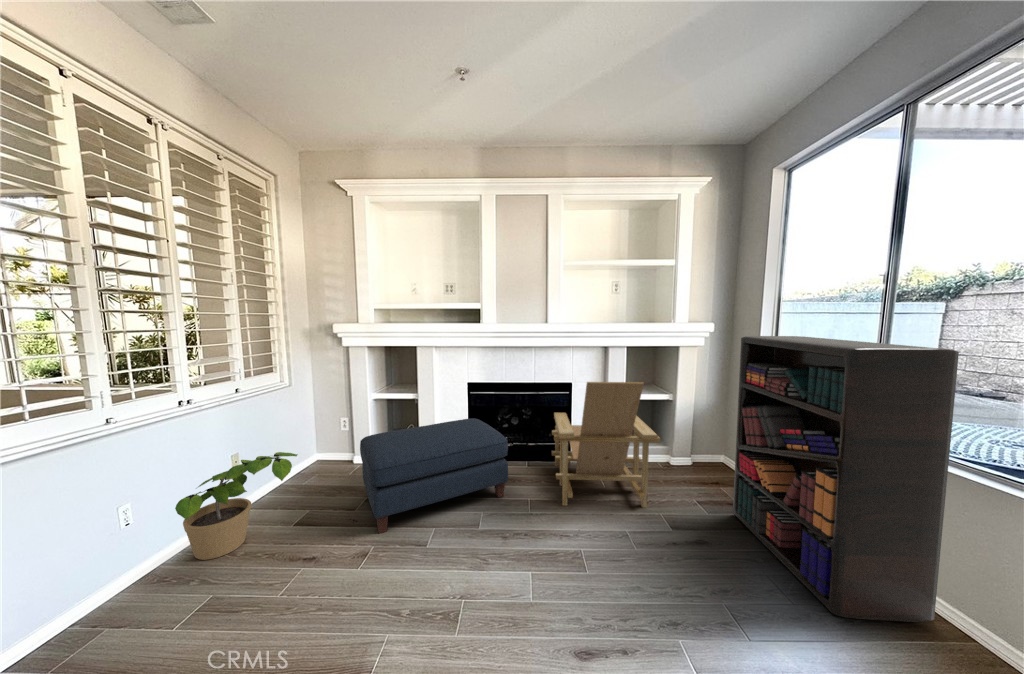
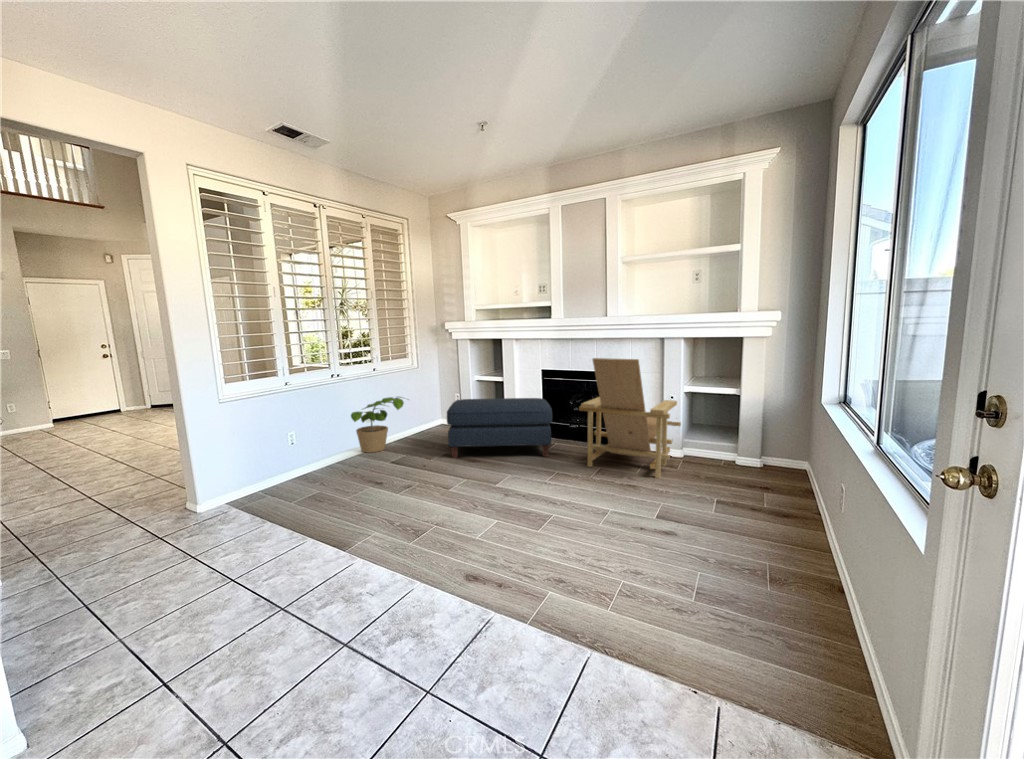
bookshelf: present [733,336,959,622] -> none [722,313,833,559]

